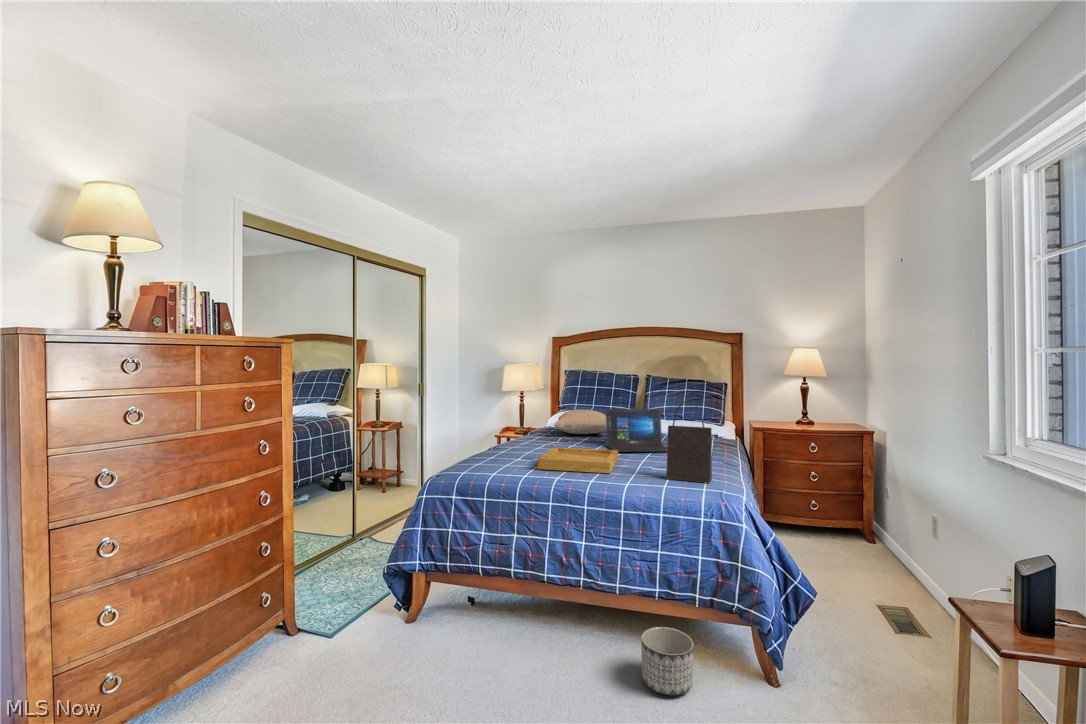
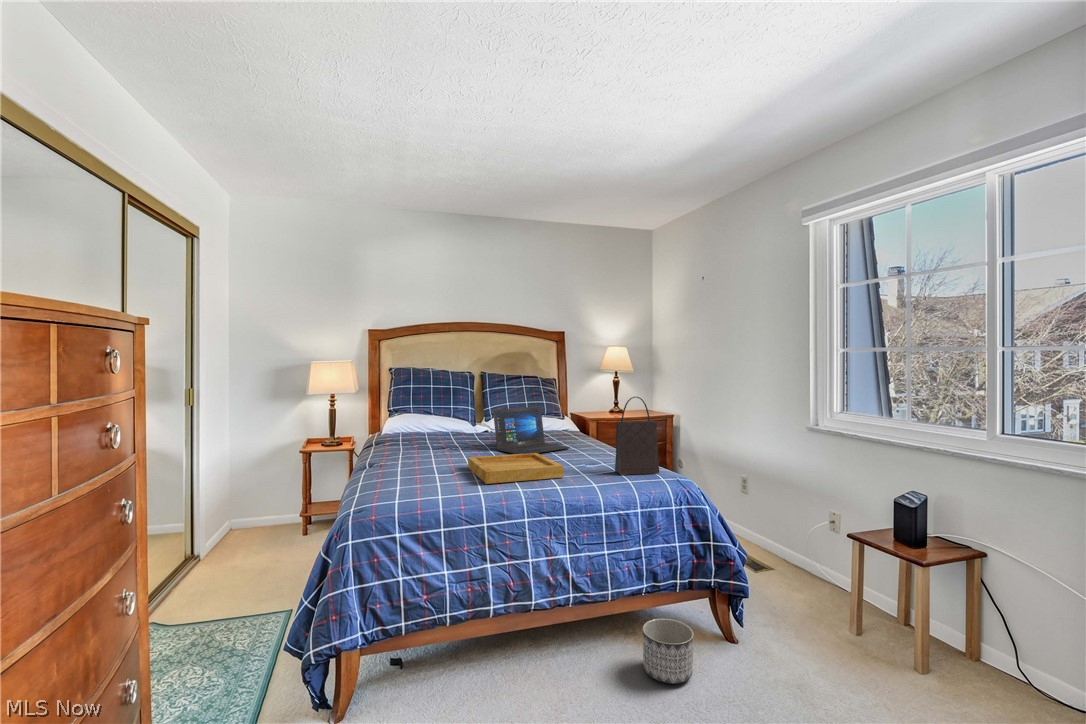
pillow: present [555,410,606,434] -> none [405,412,488,441]

